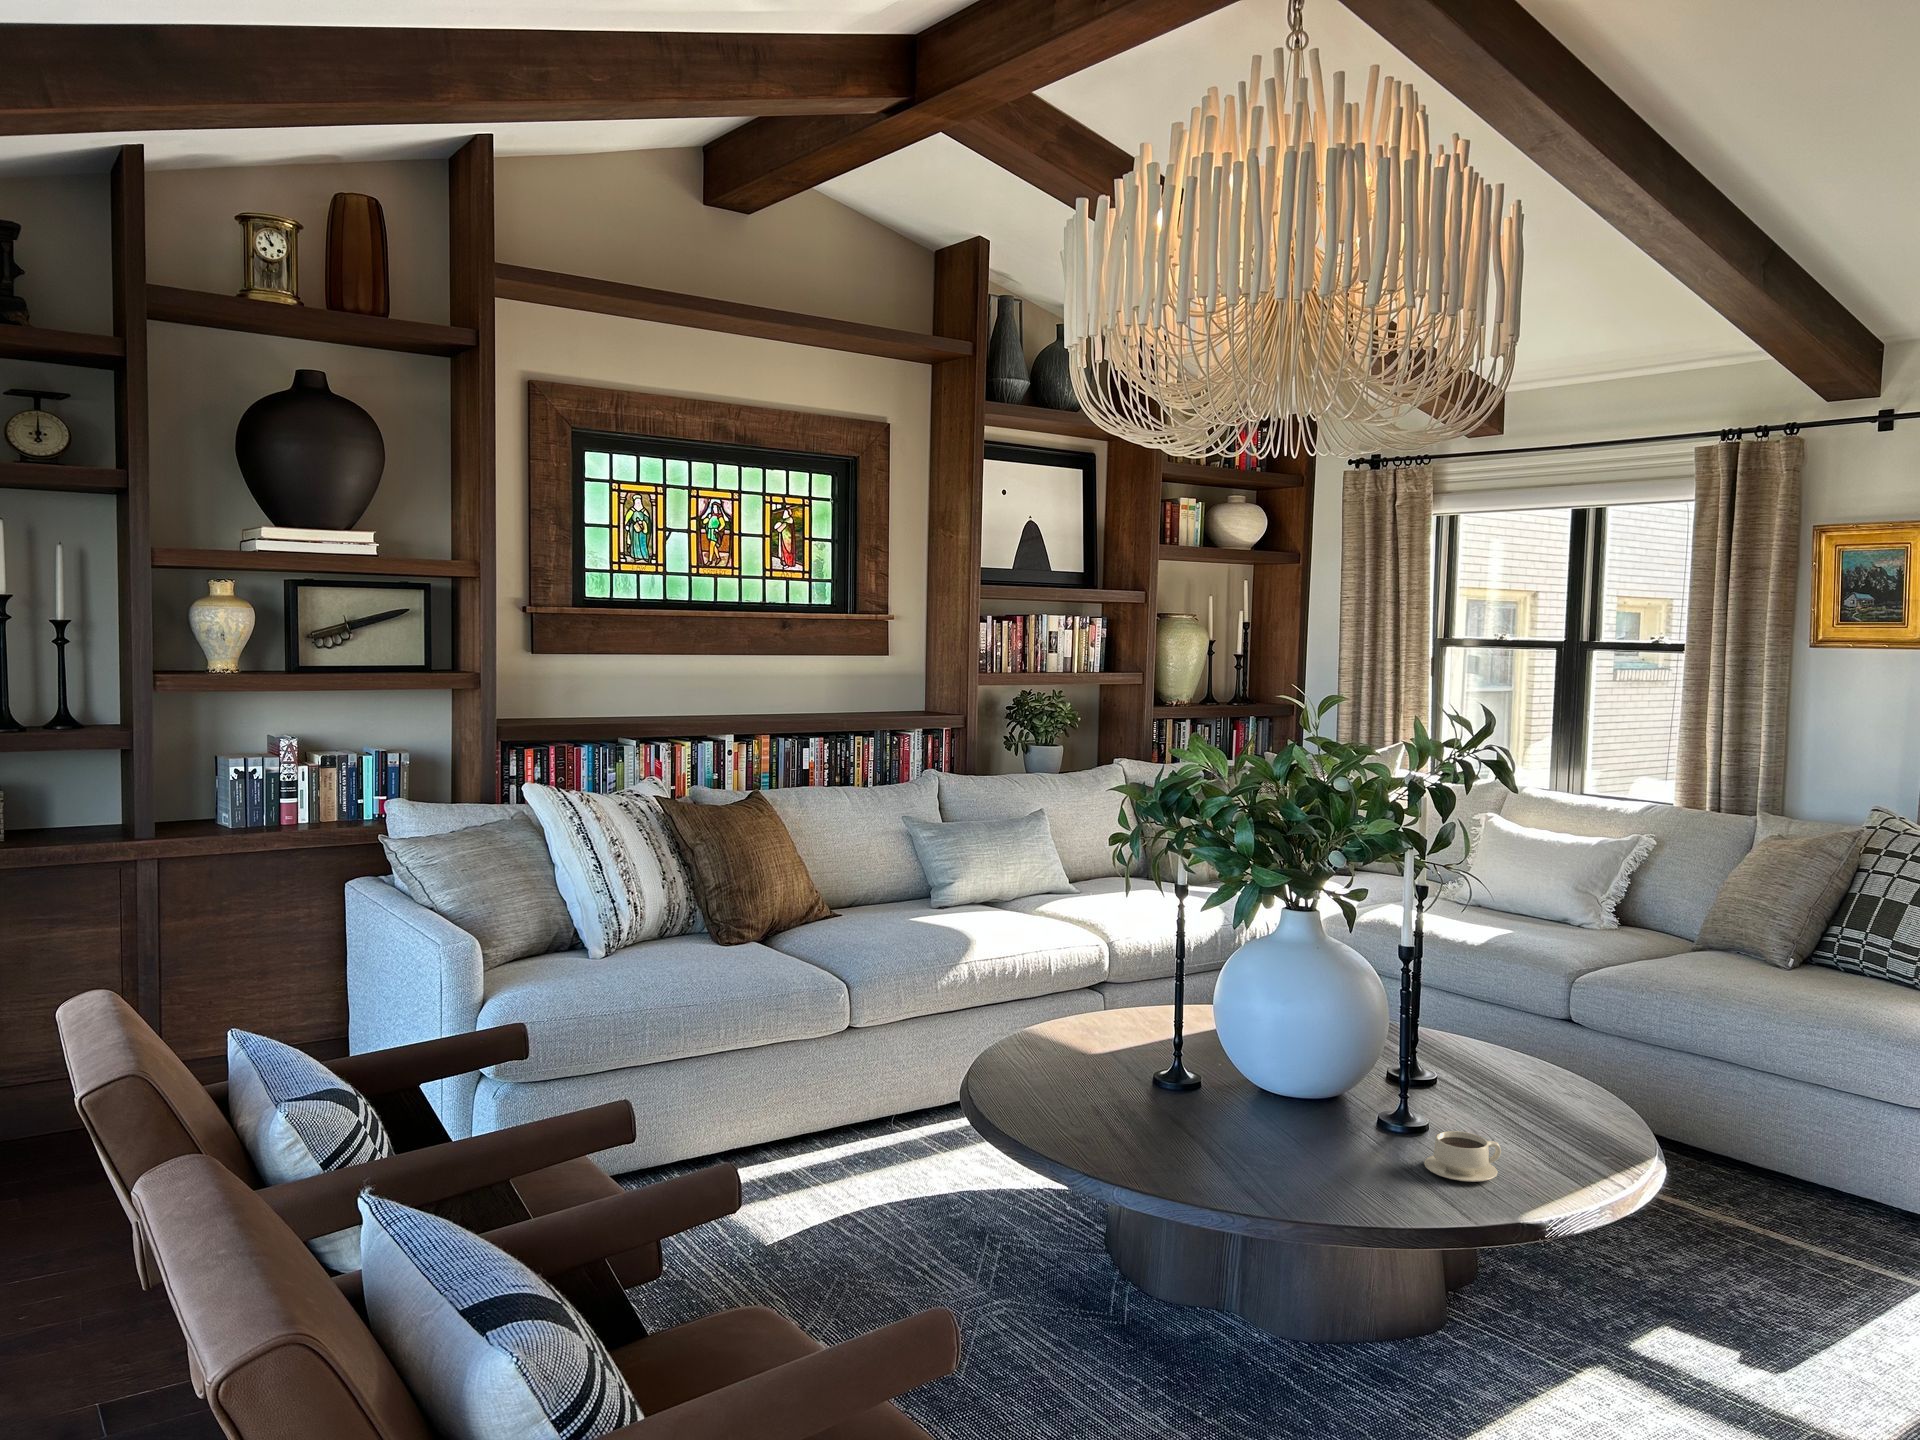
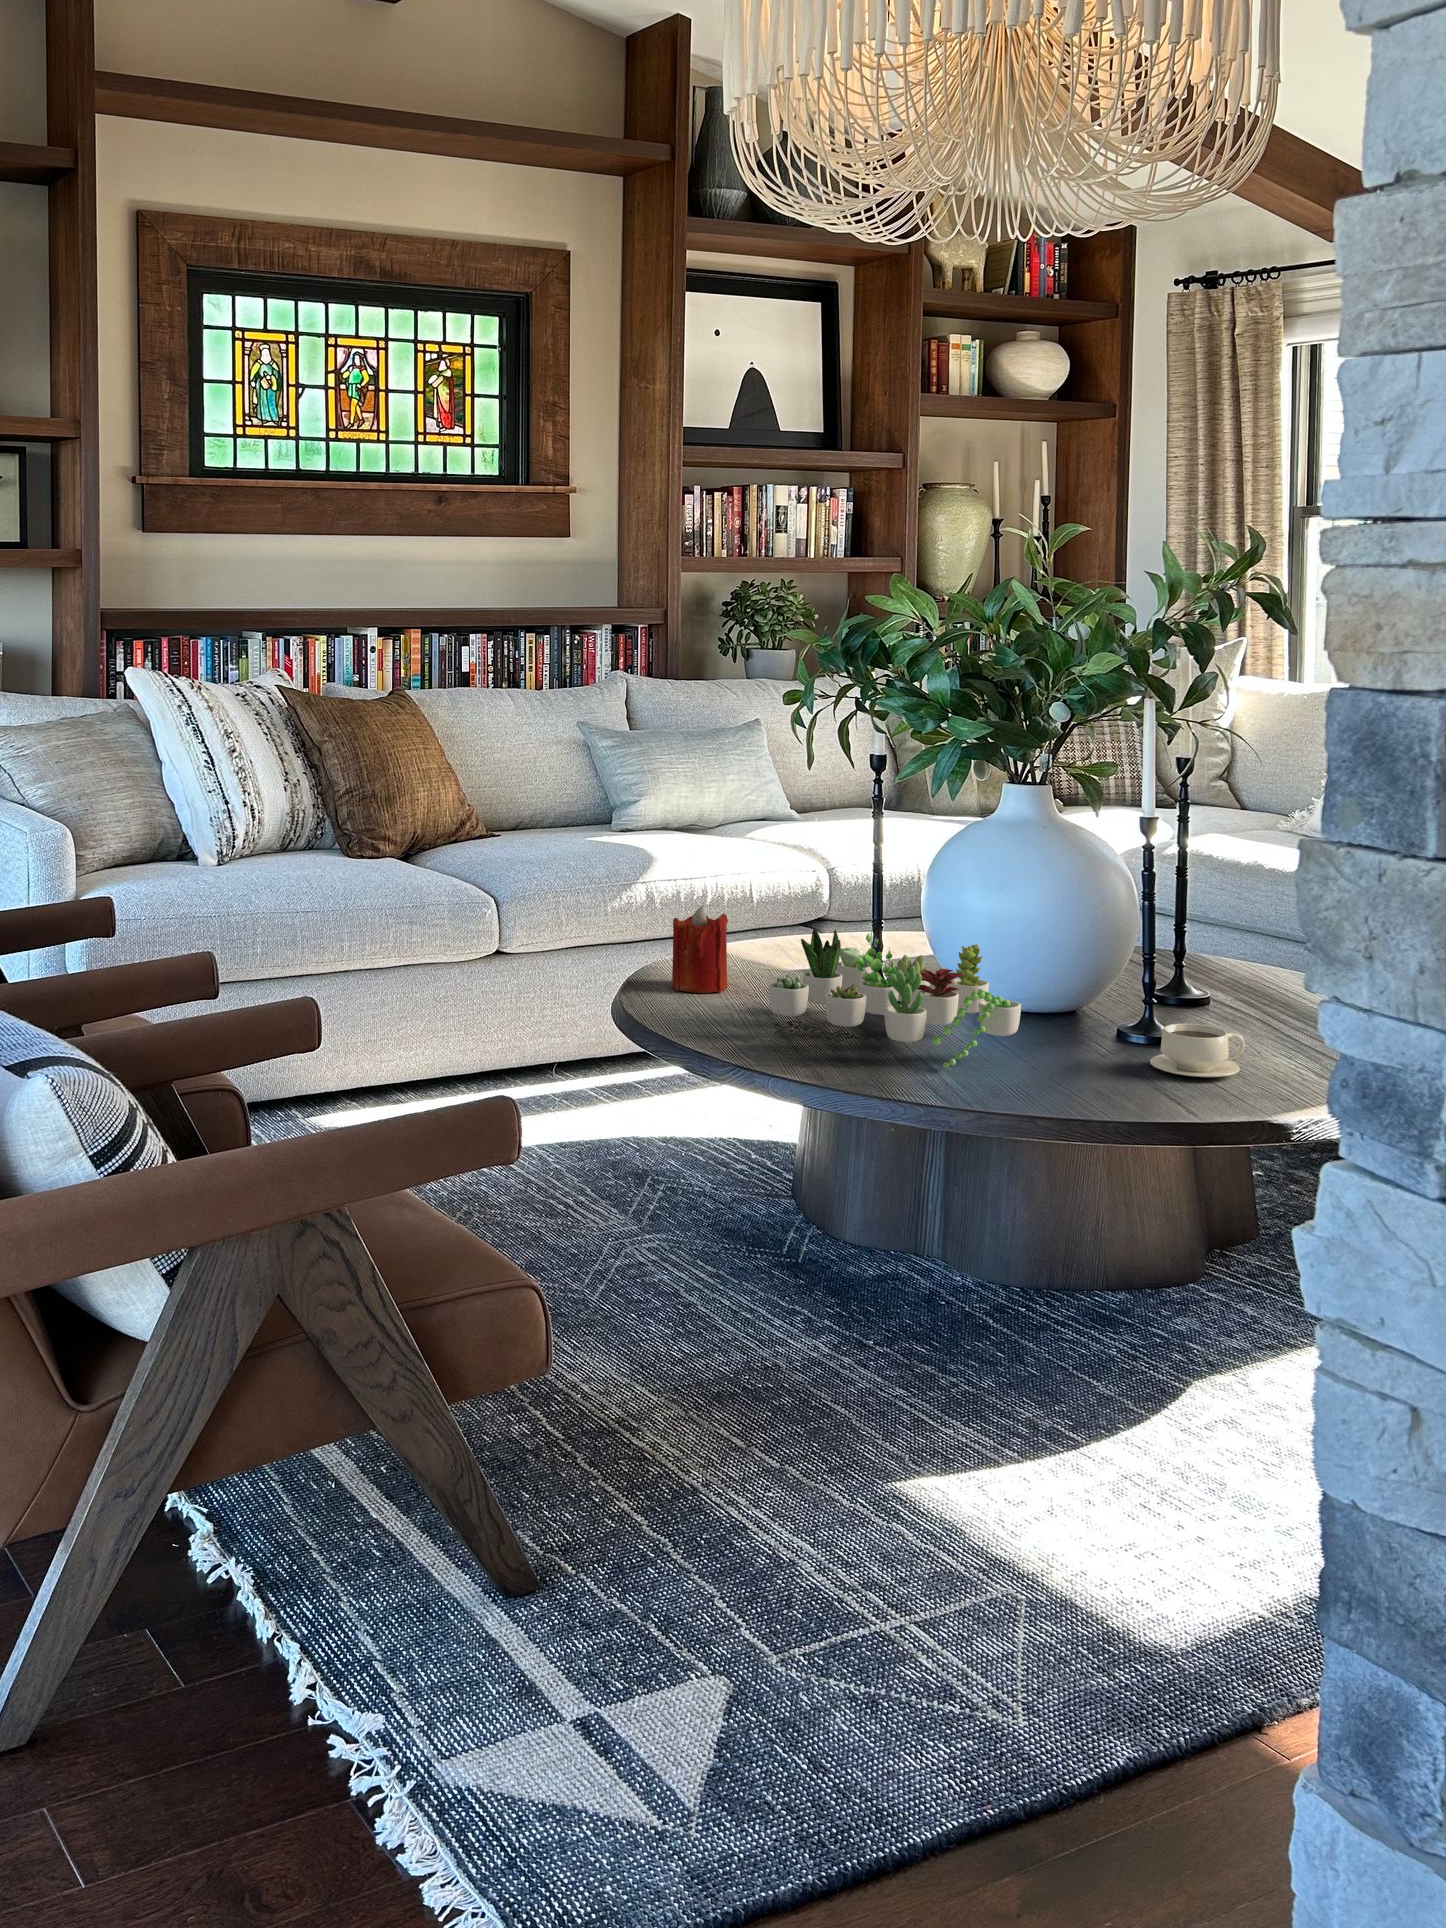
candle: none [1015,1018,1063,1093] -> present [672,906,728,993]
succulent plant: none [1097,1047,1322,1178] -> present [769,928,1021,1068]

